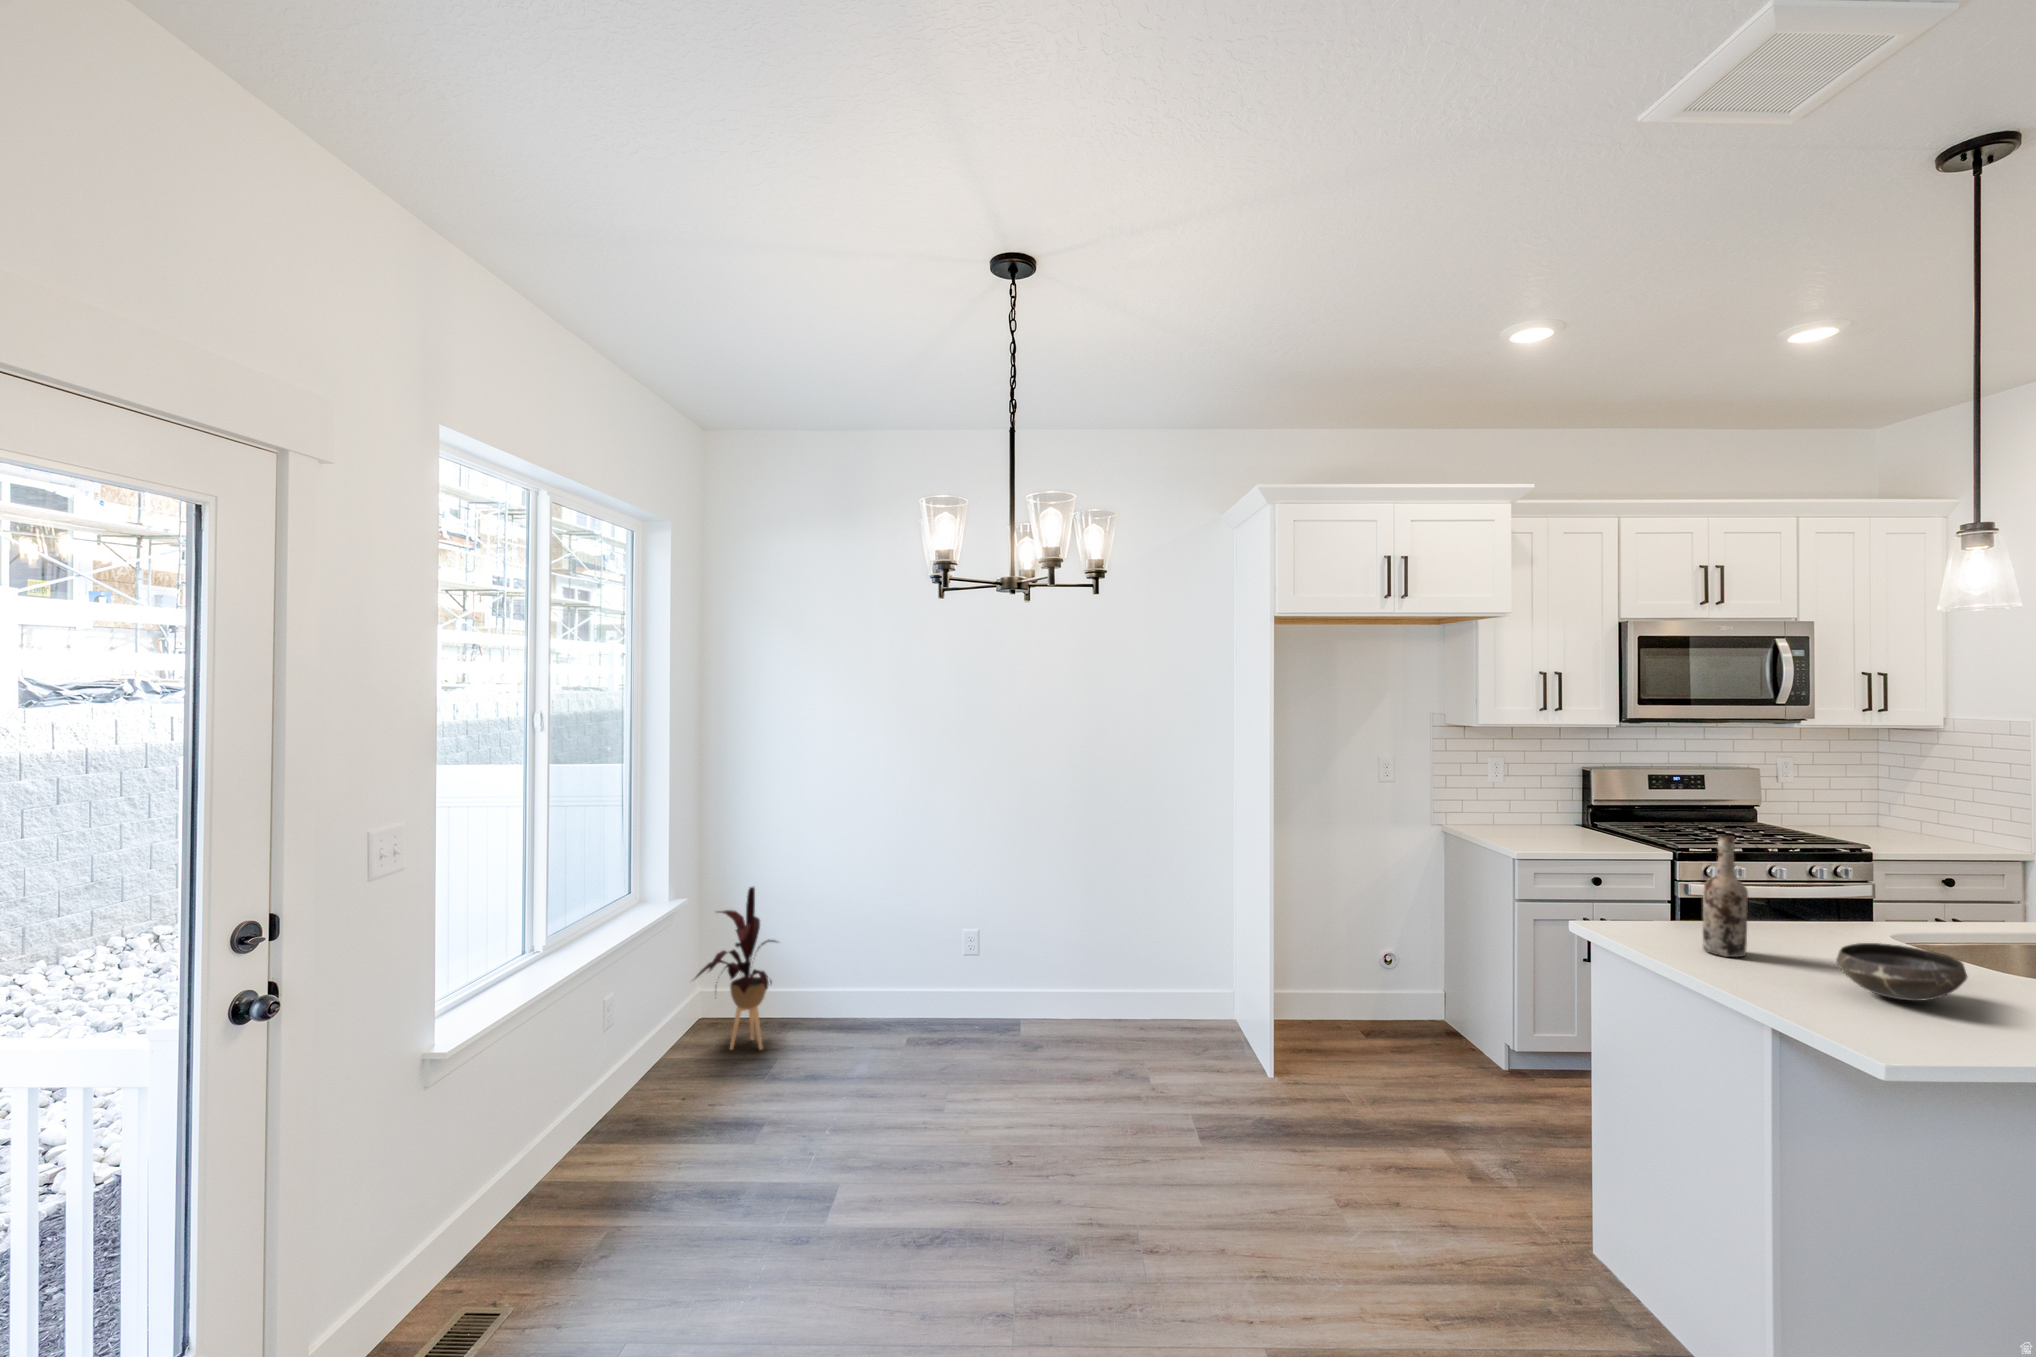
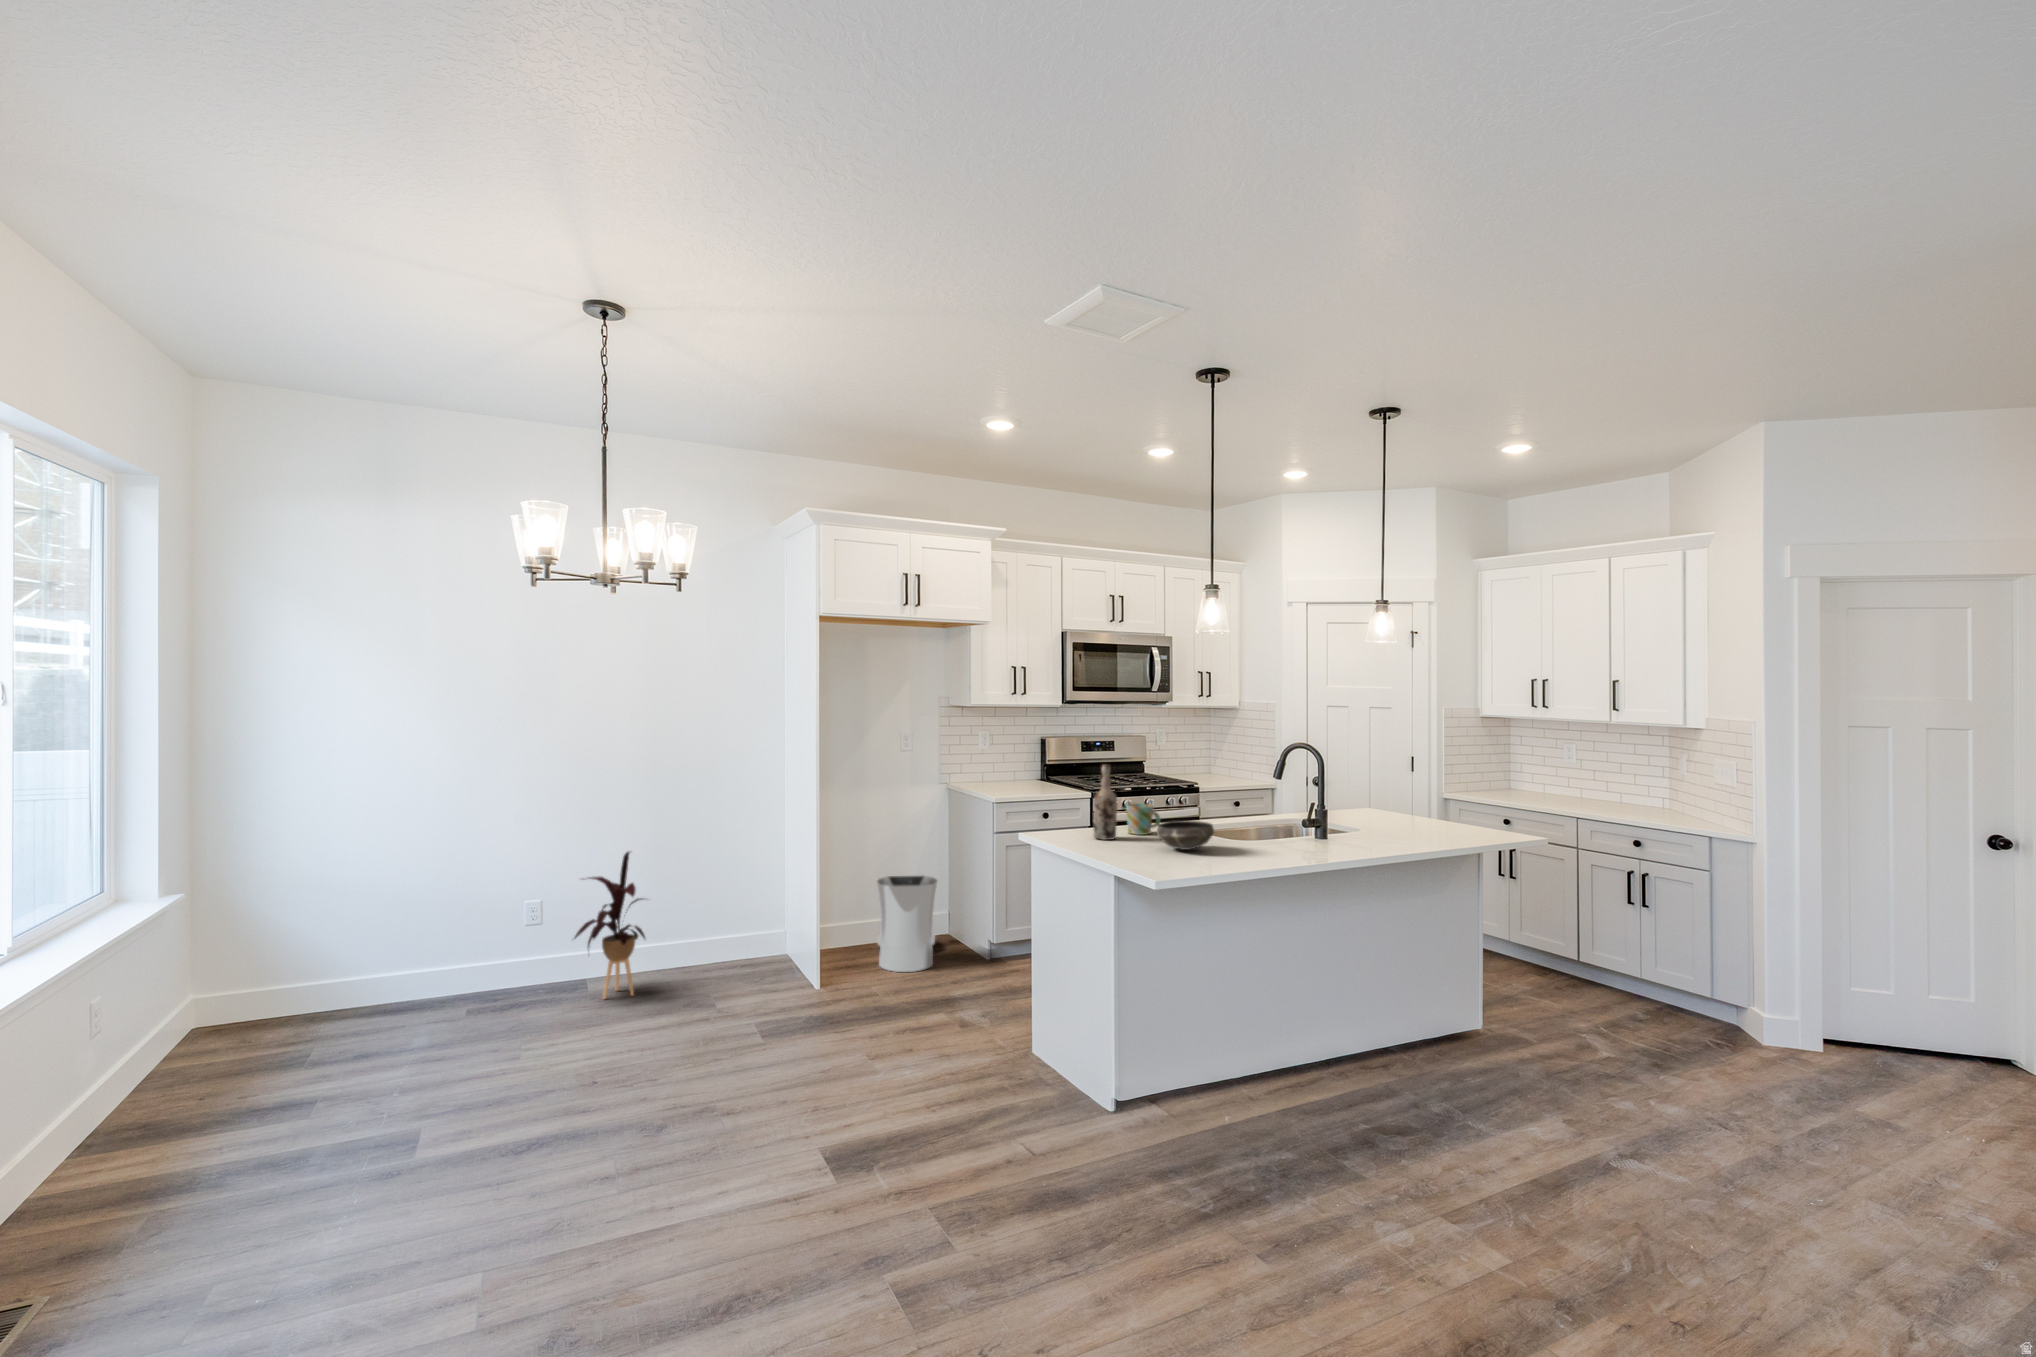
house plant: present [696,887,776,1050] -> present [575,852,645,999]
mug: none [1761,898,1832,952] -> present [1126,804,1160,835]
trash can: none [1350,940,1435,1072] -> present [877,876,938,972]

